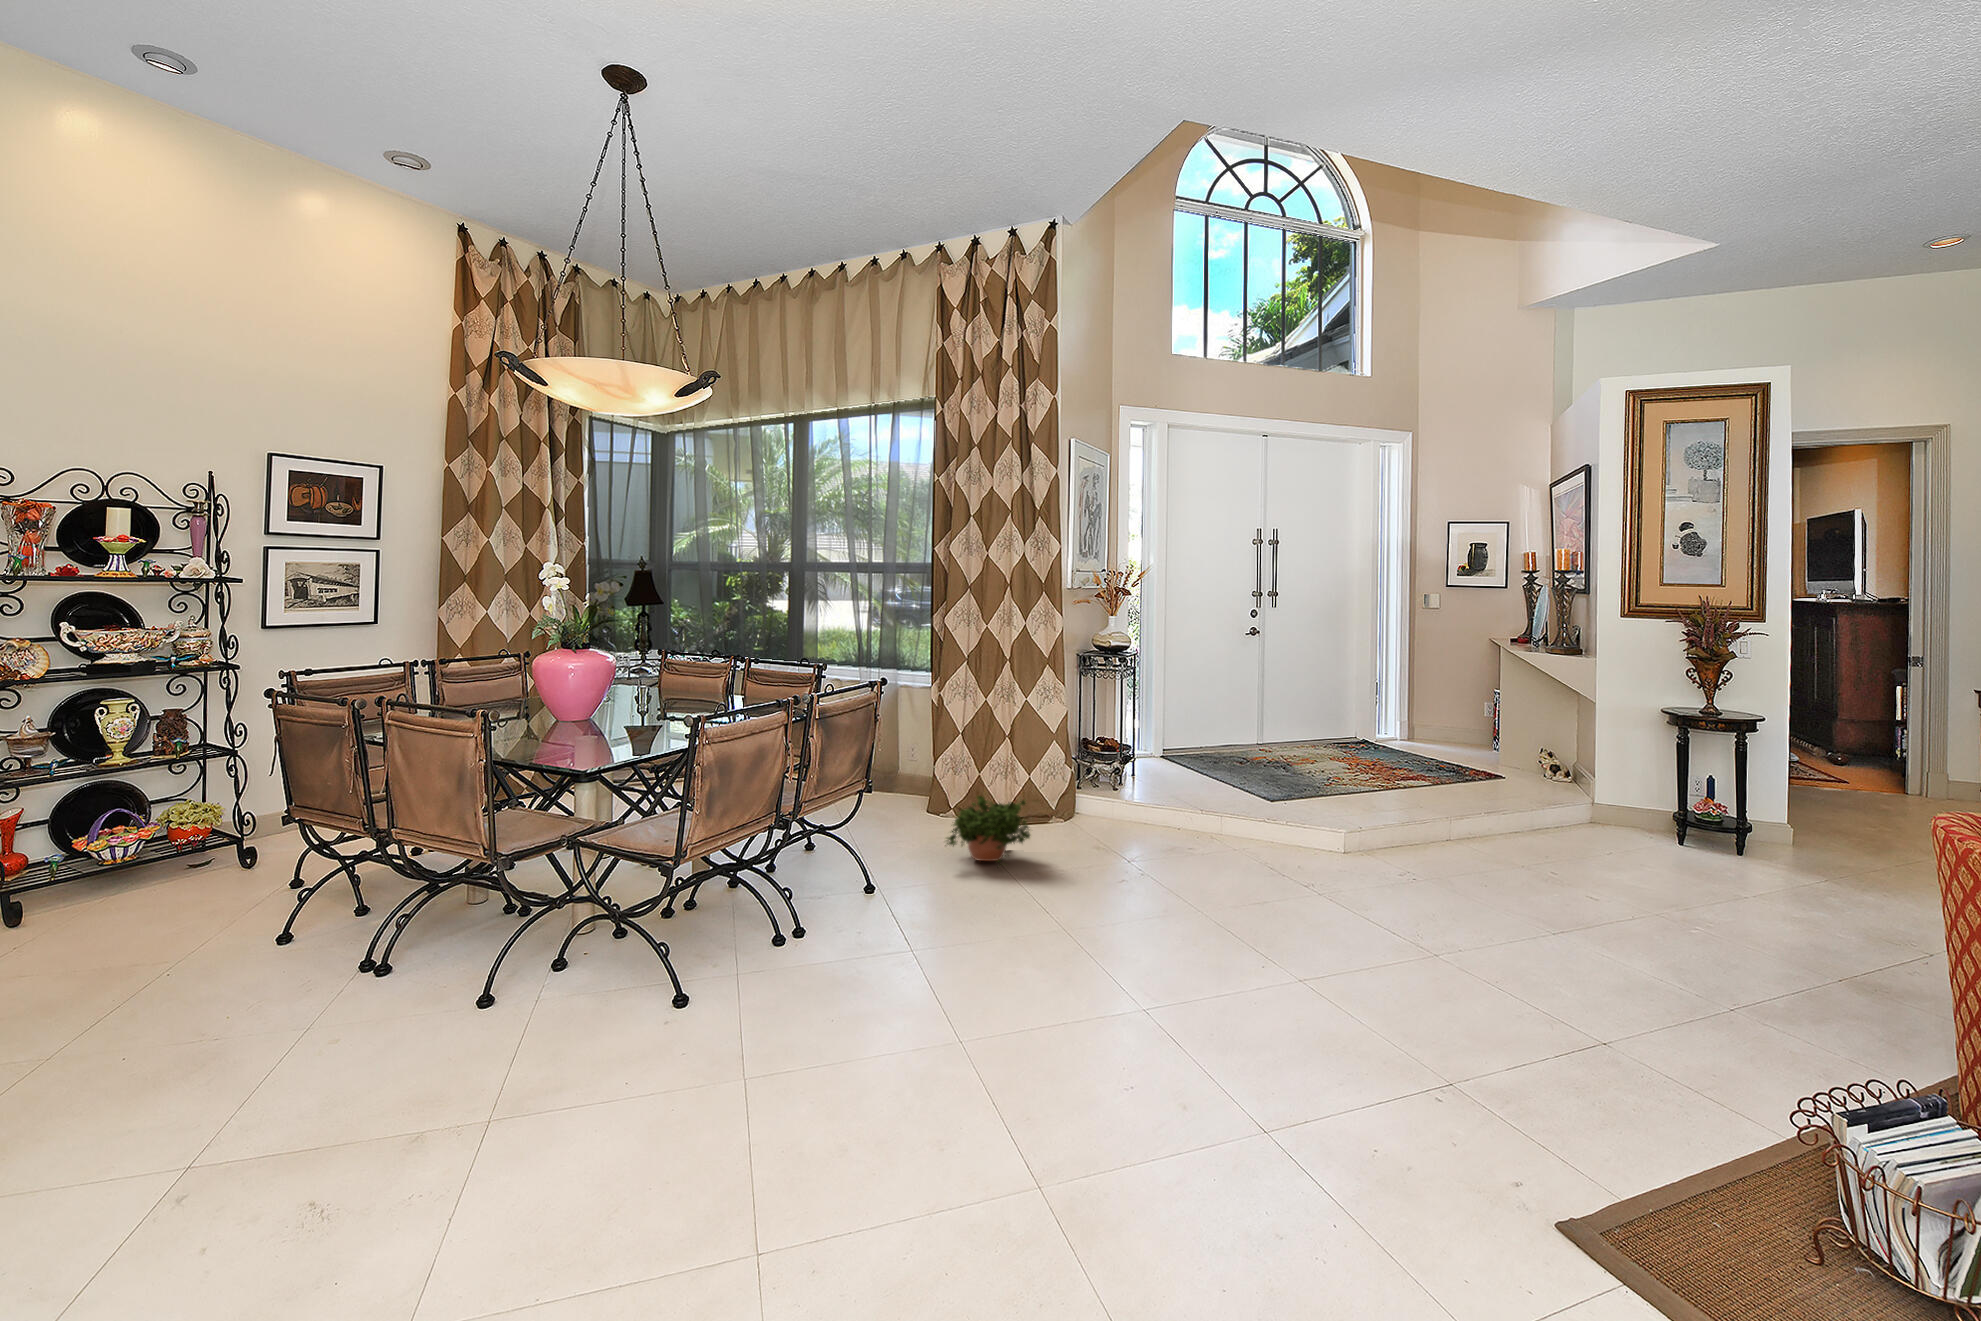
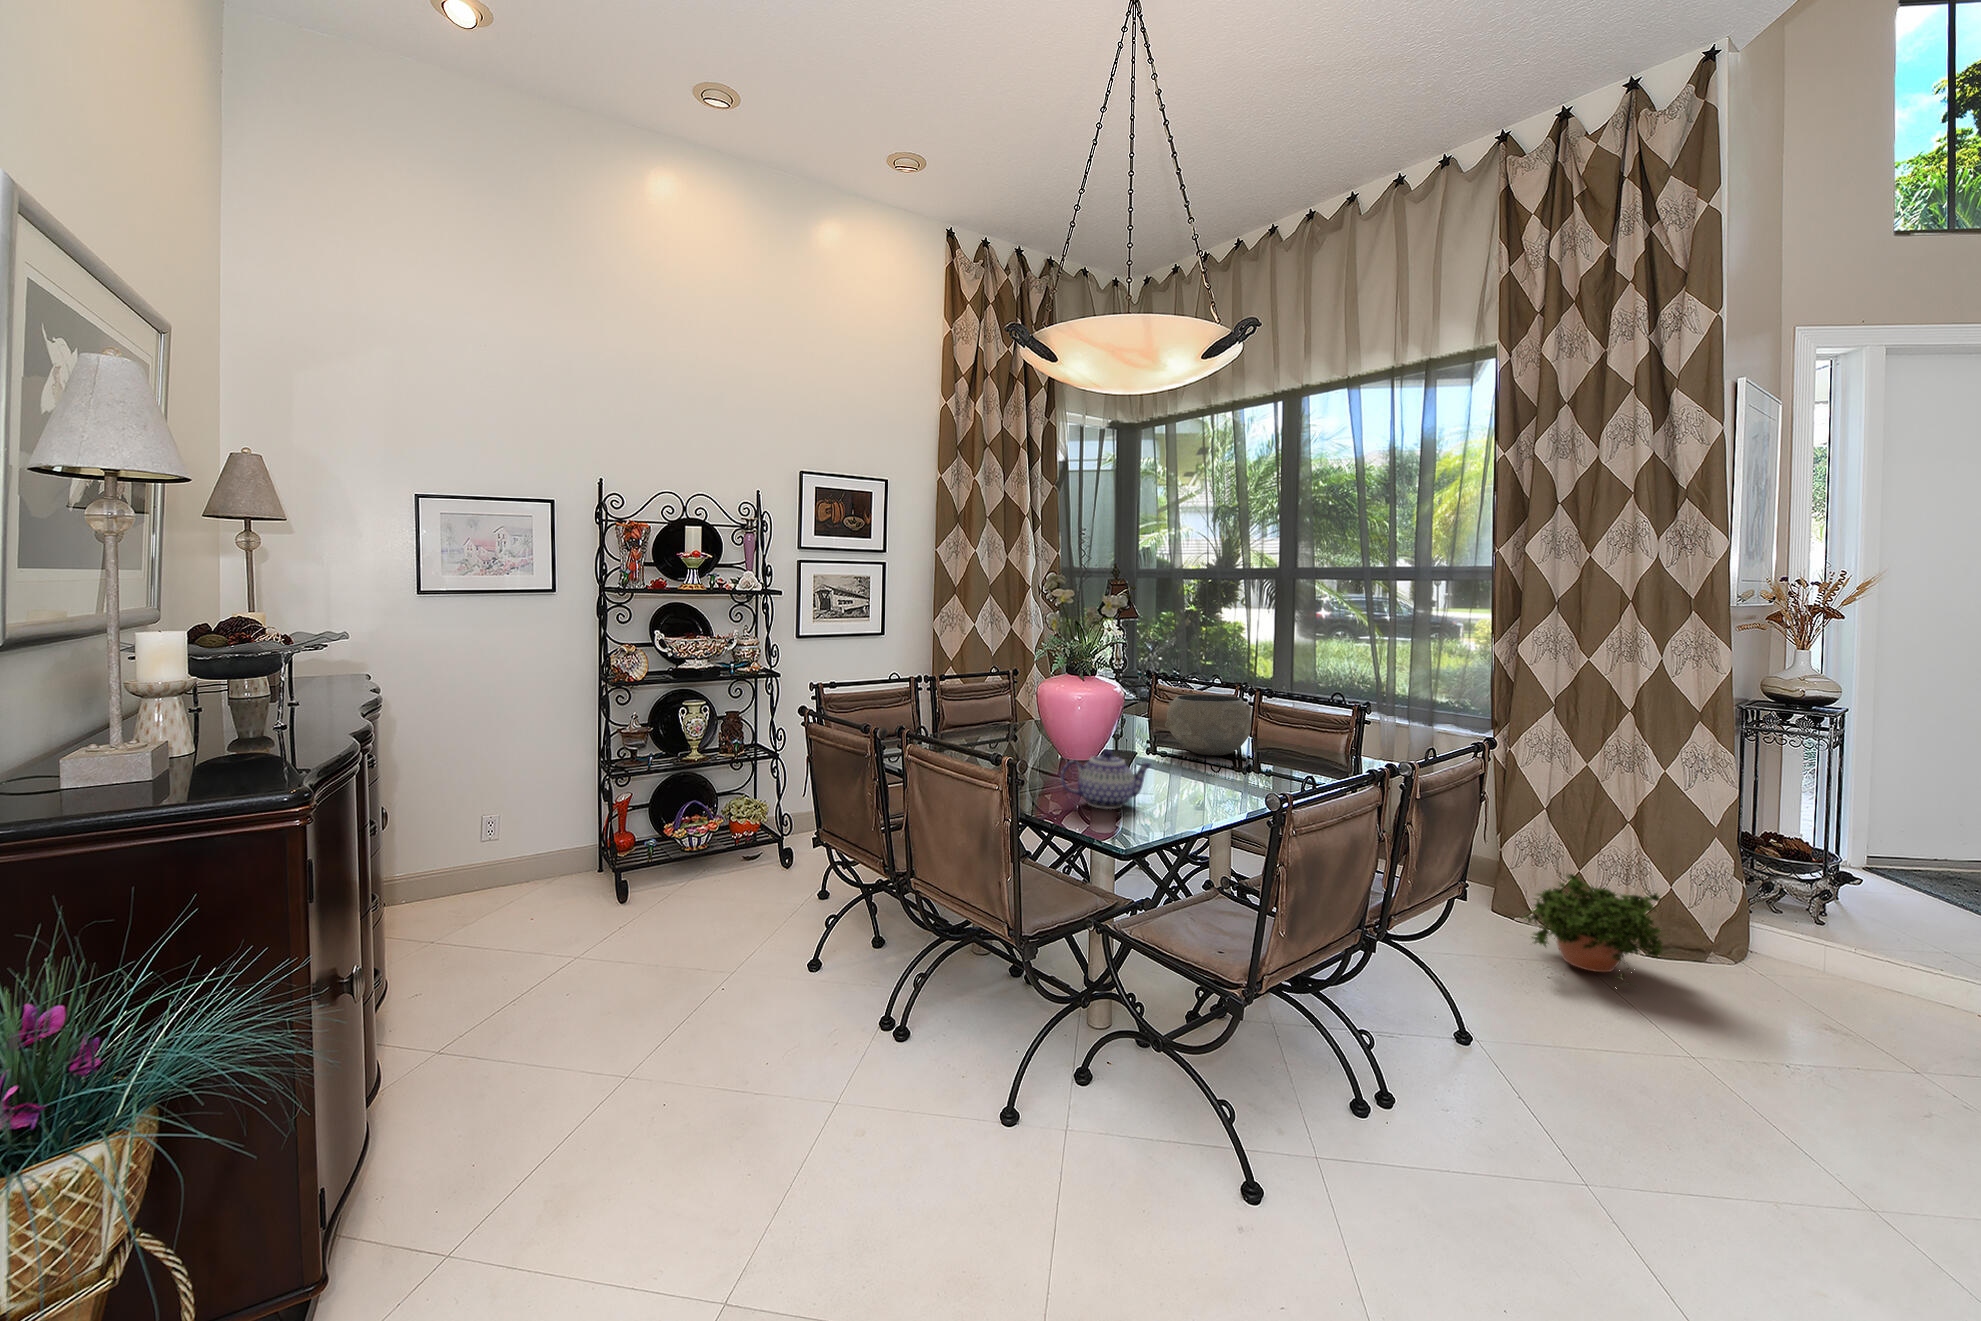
ceramic bowl: none [657,669,731,718] -> present [1165,694,1251,755]
teapot: none [536,701,619,748] -> present [1061,750,1151,809]

